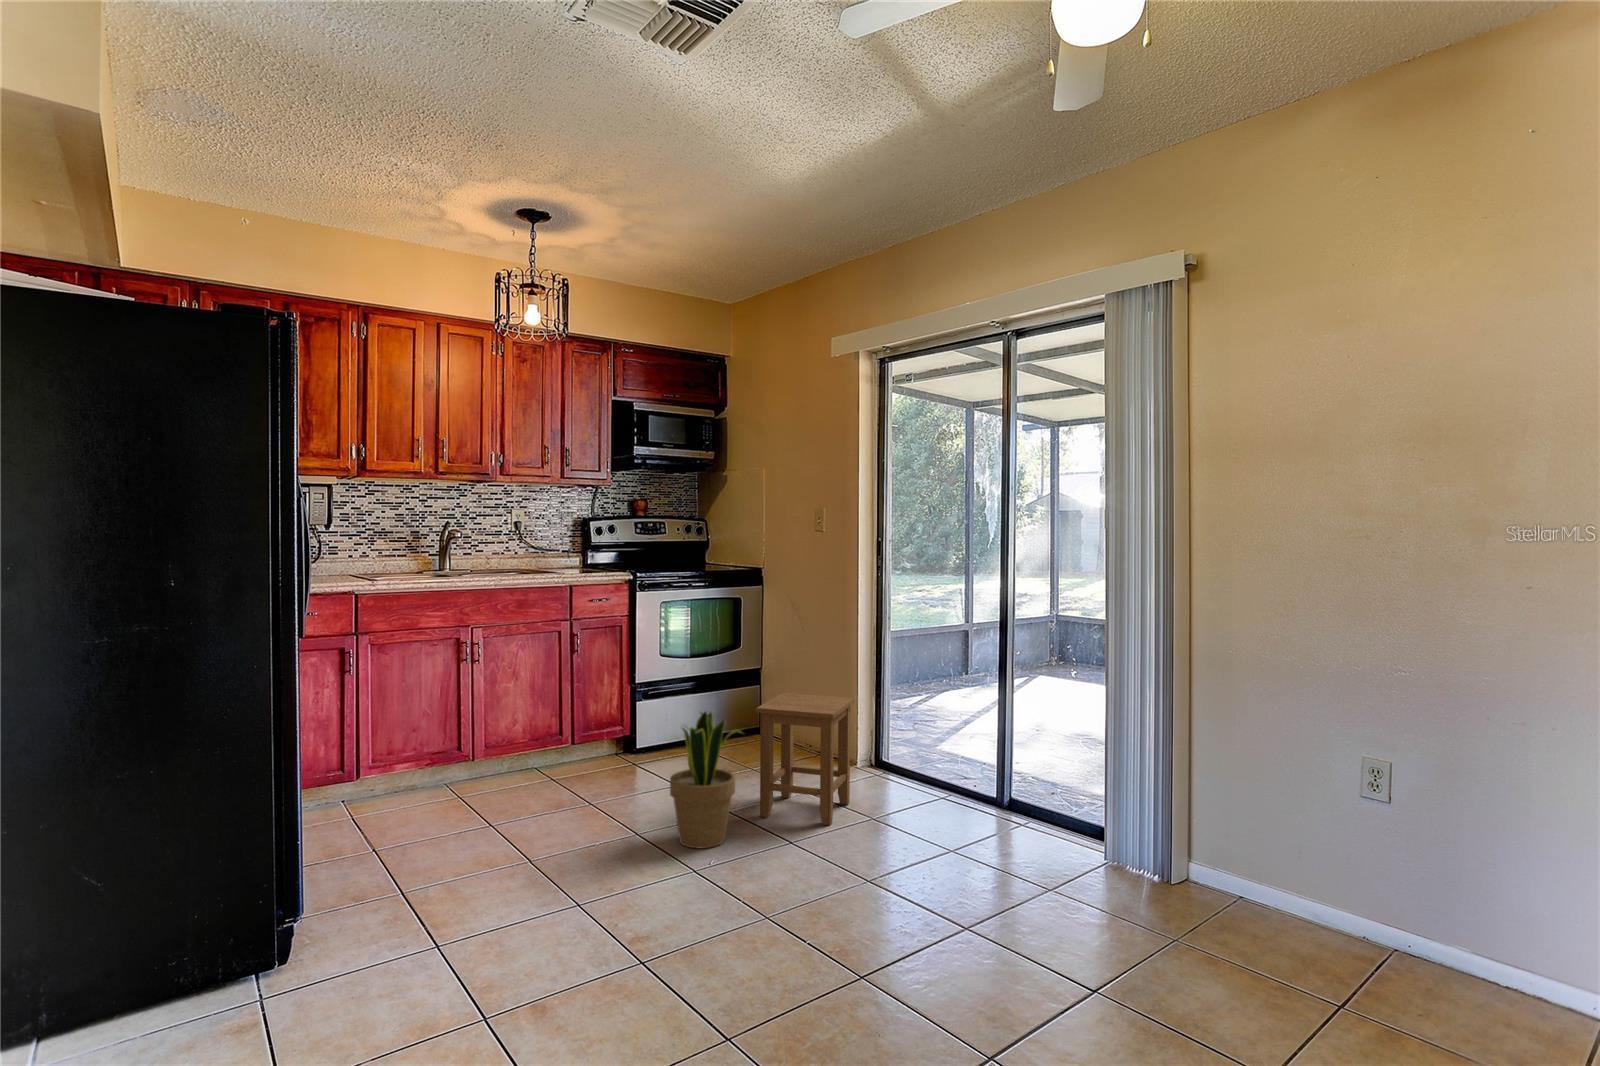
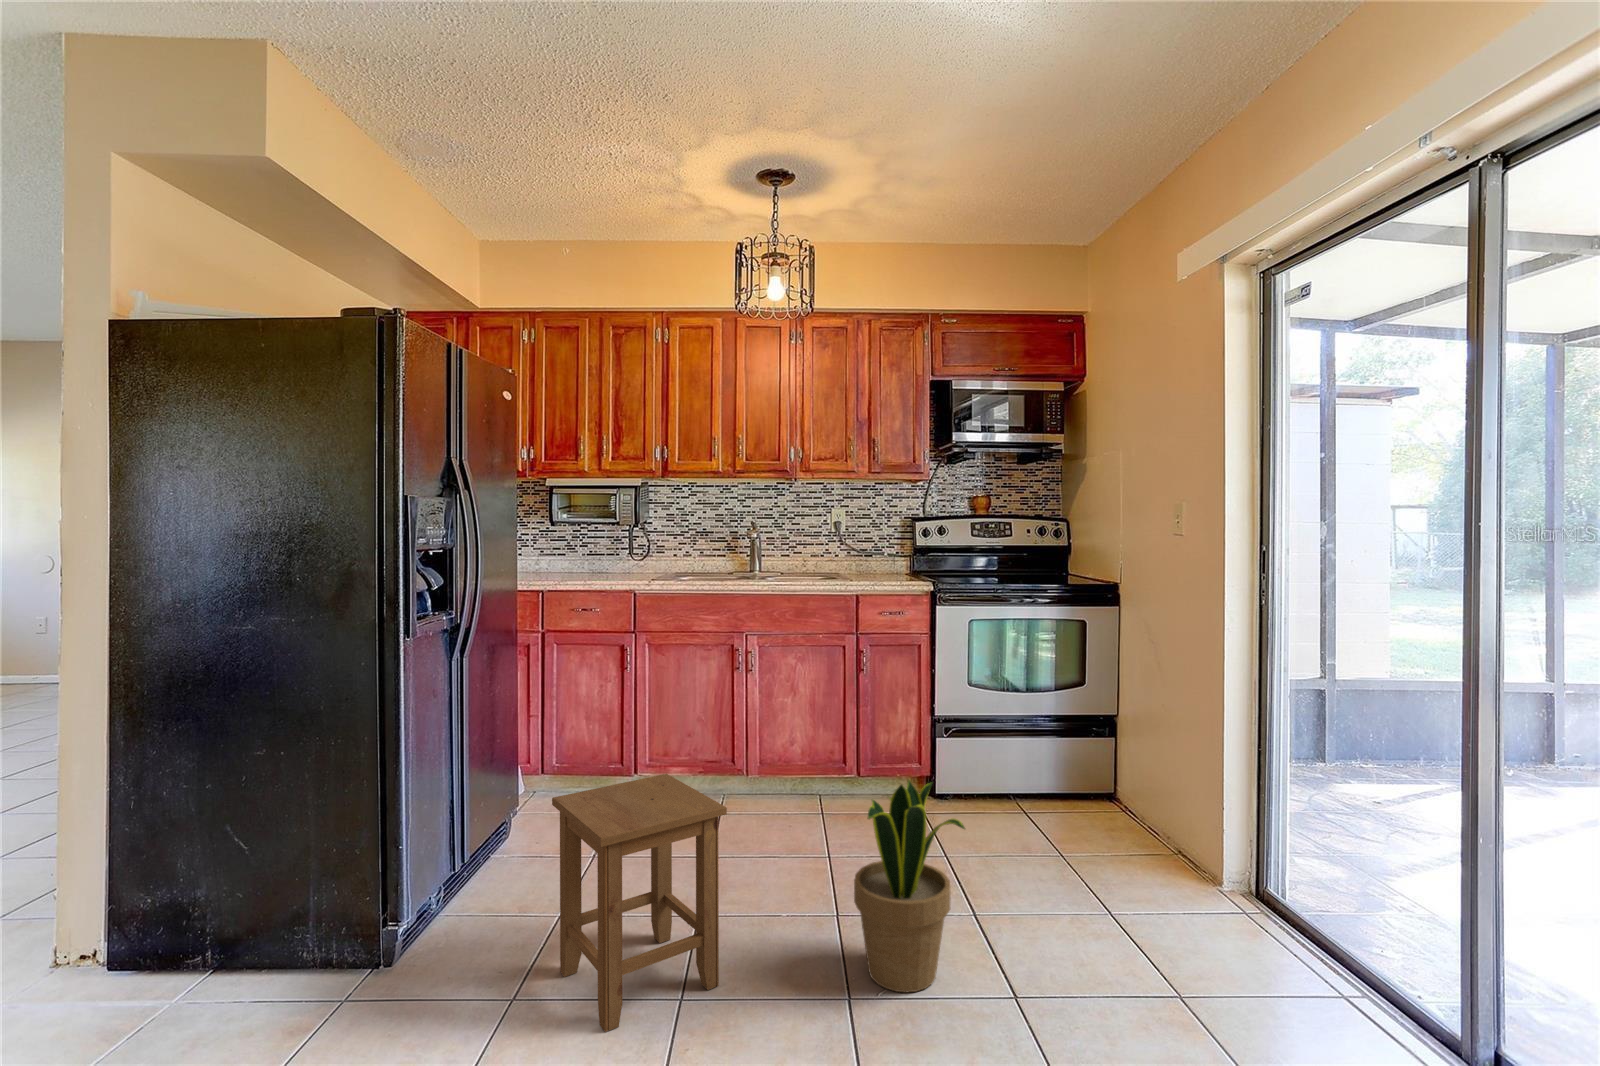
stool: present [756,693,855,825] -> present [552,774,727,1032]

